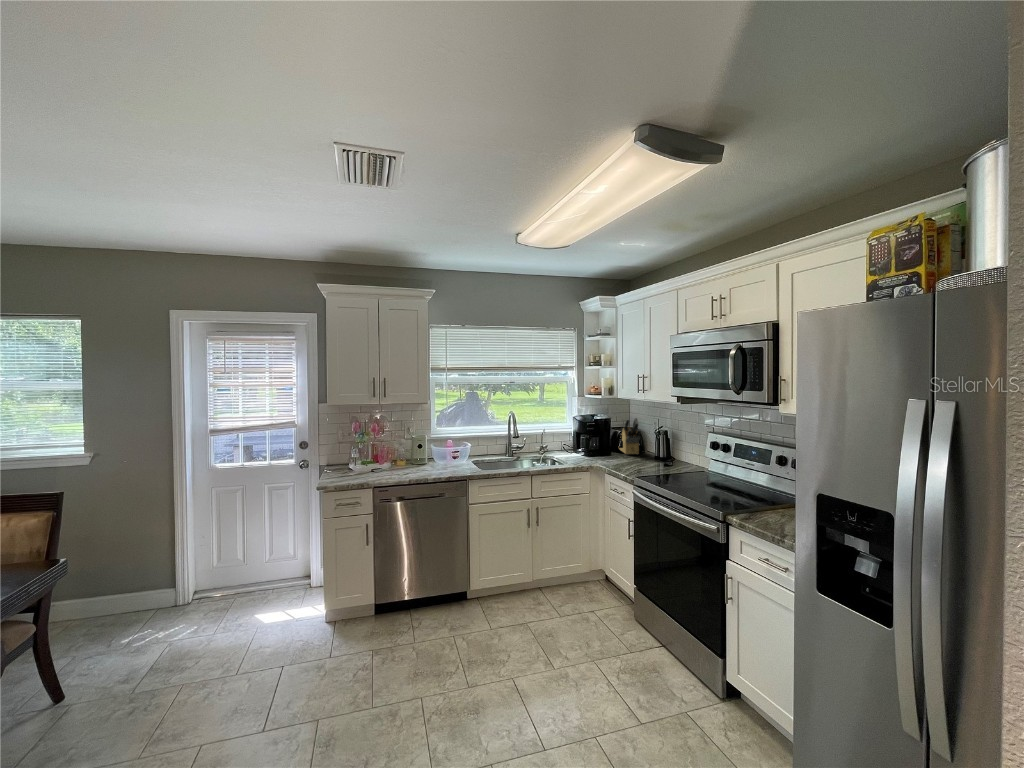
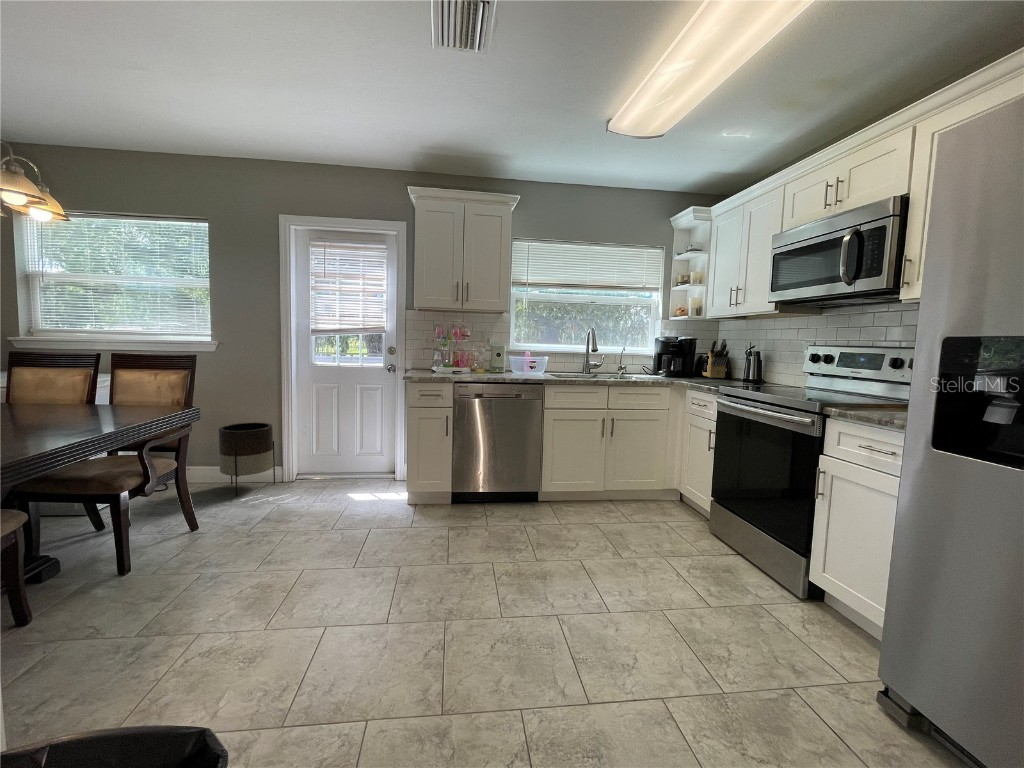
planter: none [93,541,166,638] -> present [219,423,275,496]

